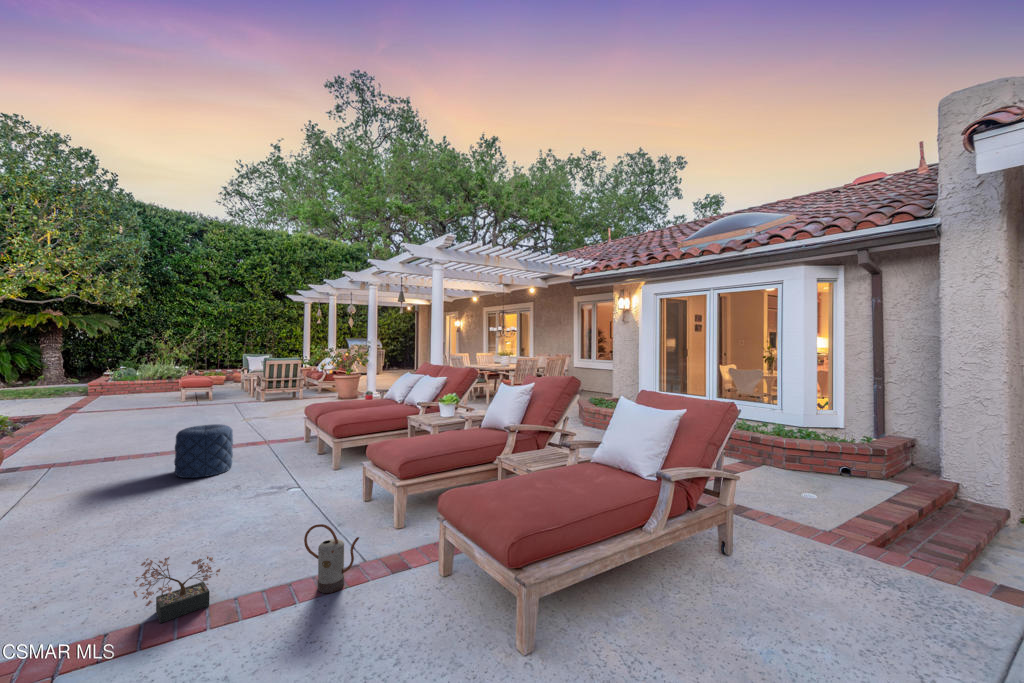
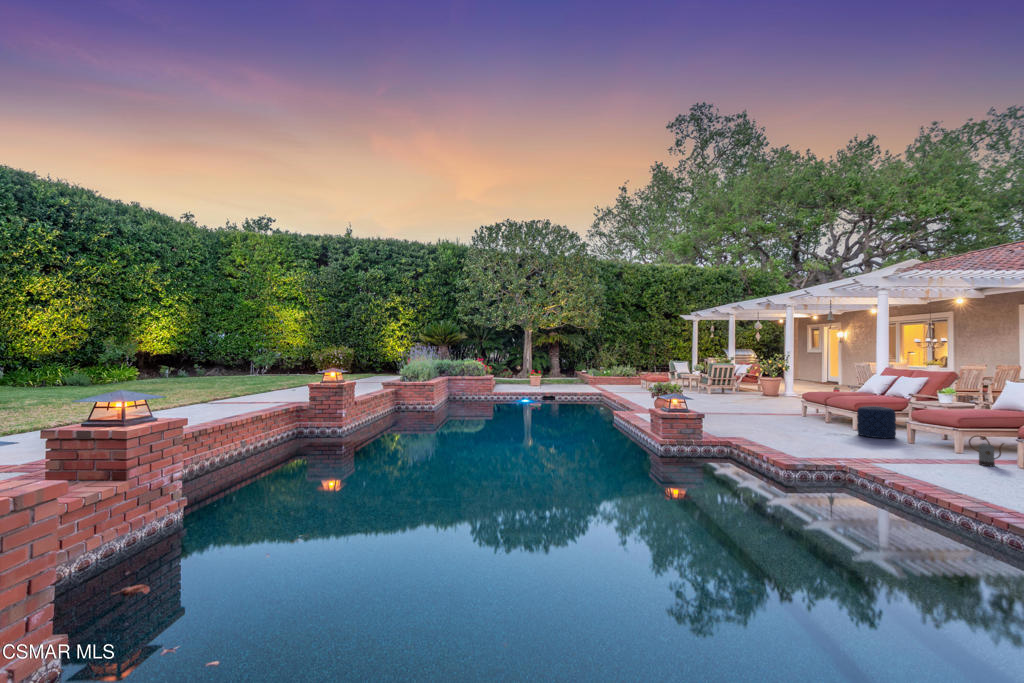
pouf: present [174,424,233,478] -> present [857,406,896,438]
decorative plant: present [133,556,221,623] -> none [899,439,929,464]

